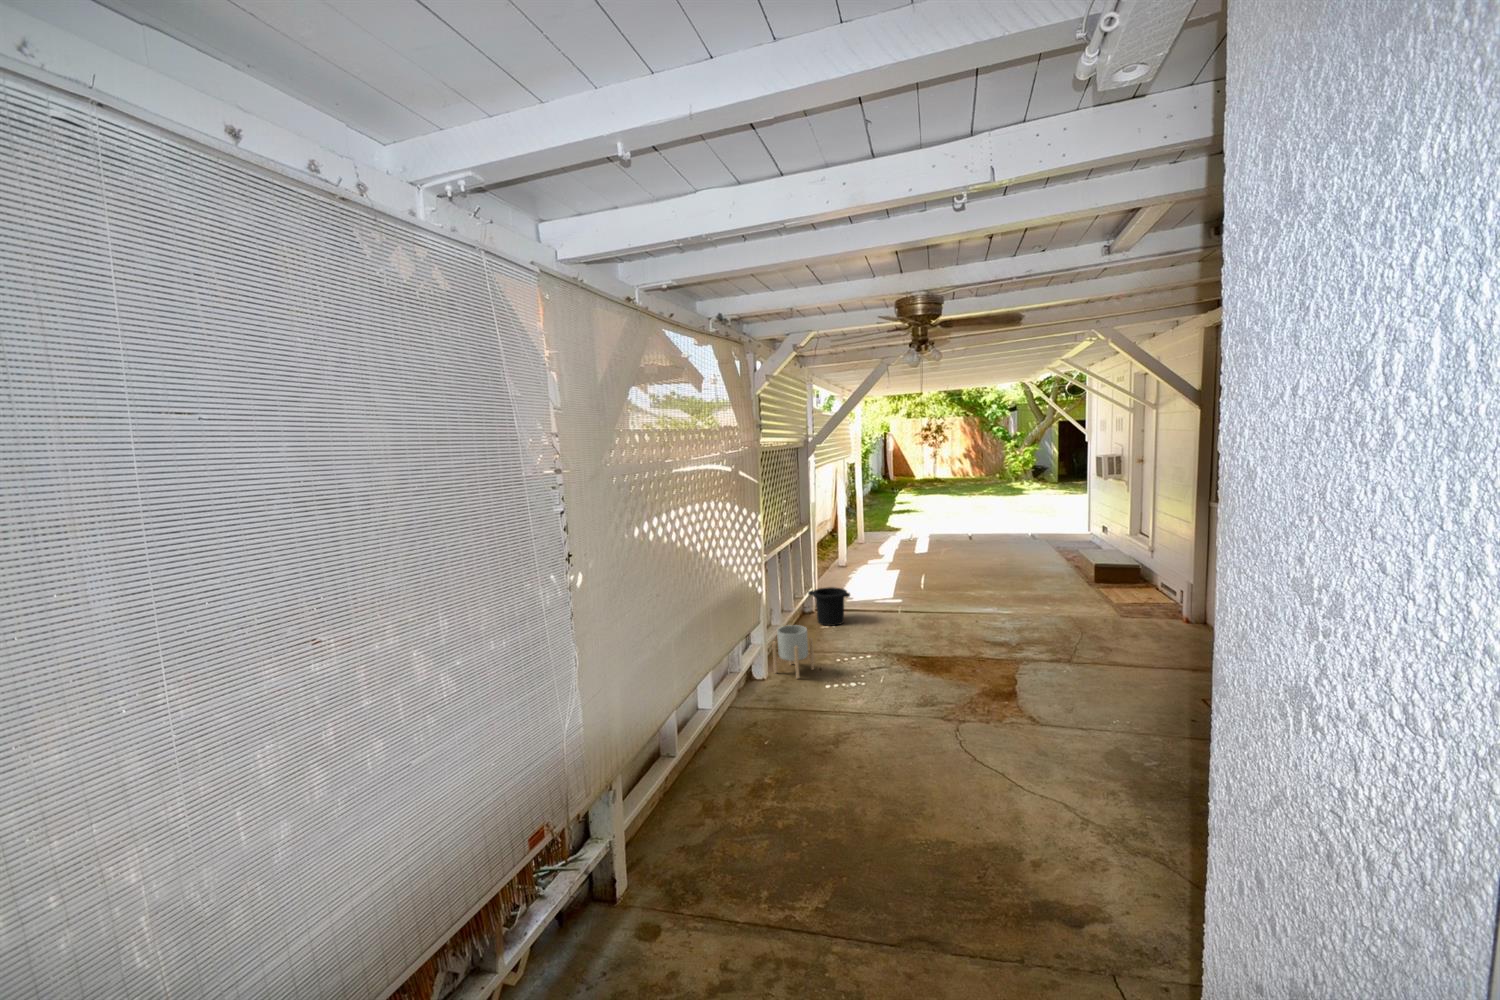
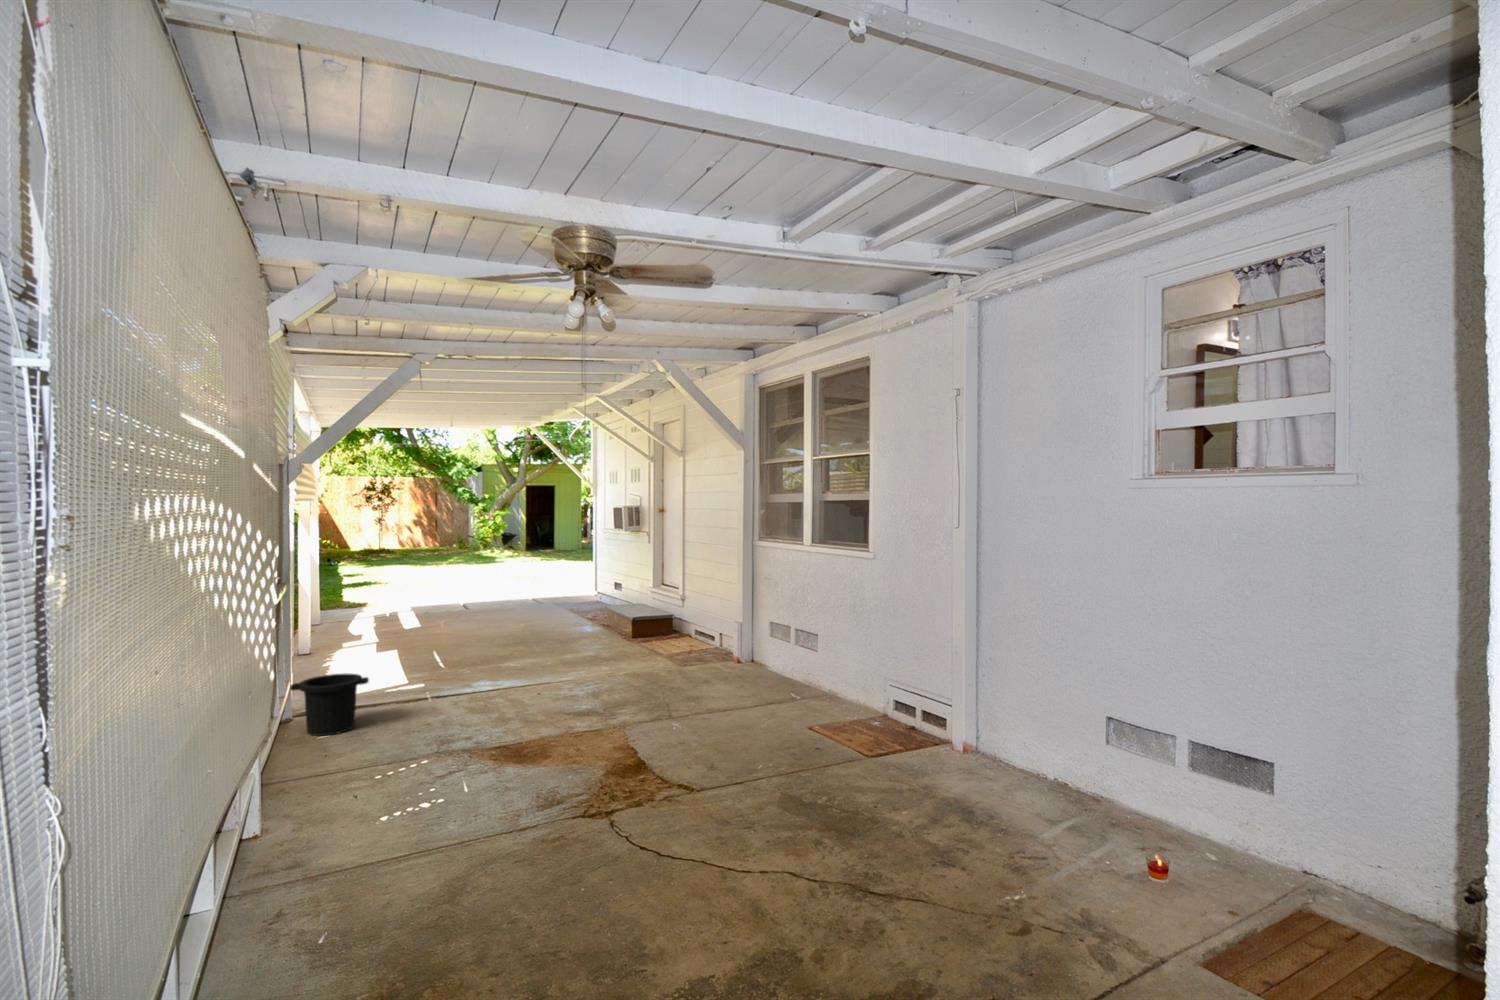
planter: present [772,625,814,679] -> none [268,730,345,825]

